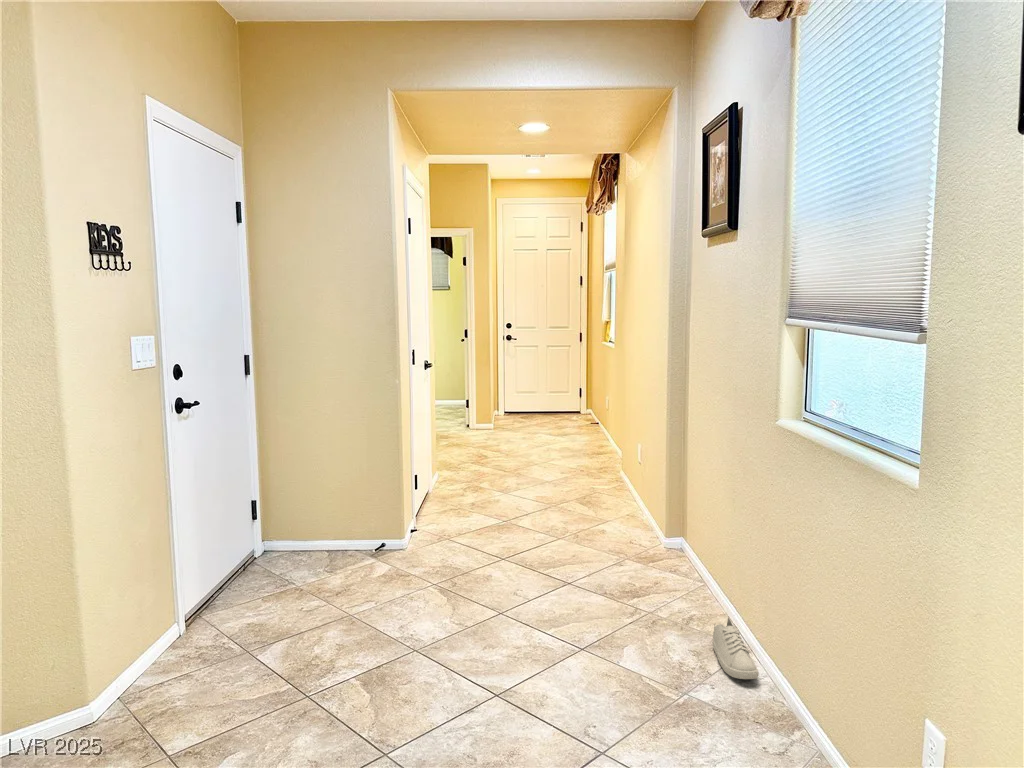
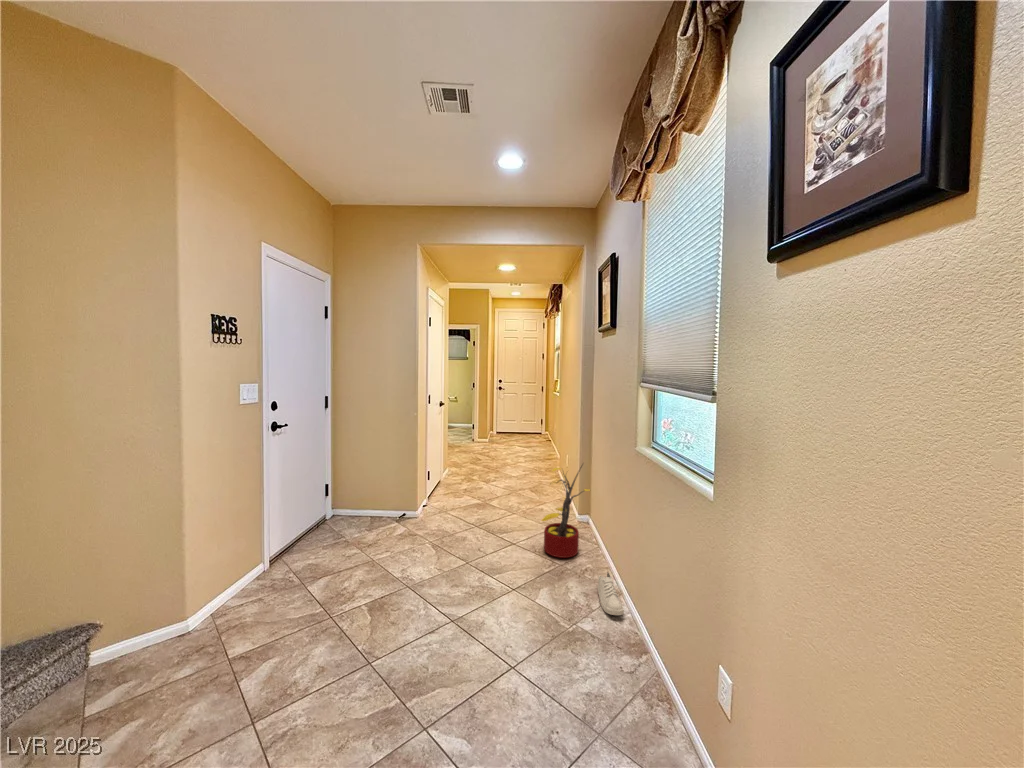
decorative plant: none [618,453,690,603] -> present [542,466,590,558]

